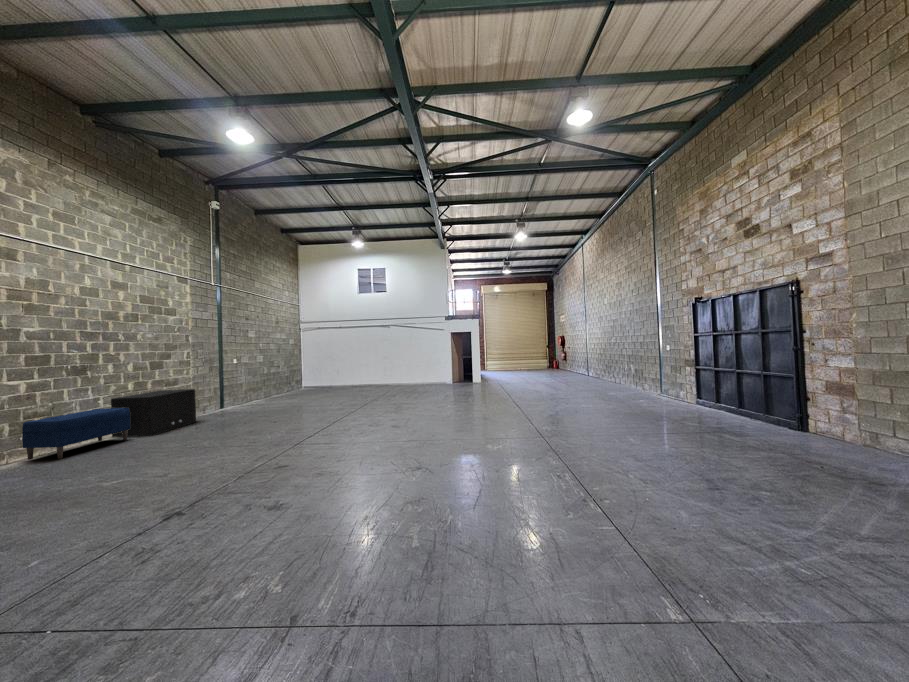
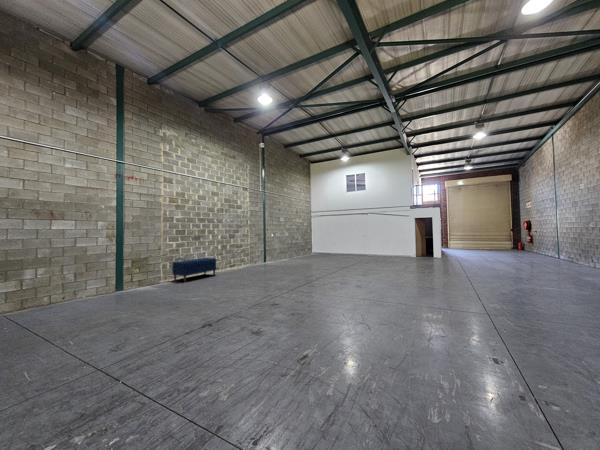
storage cabinet: present [111,389,196,437] -> none [210,250,250,274]

